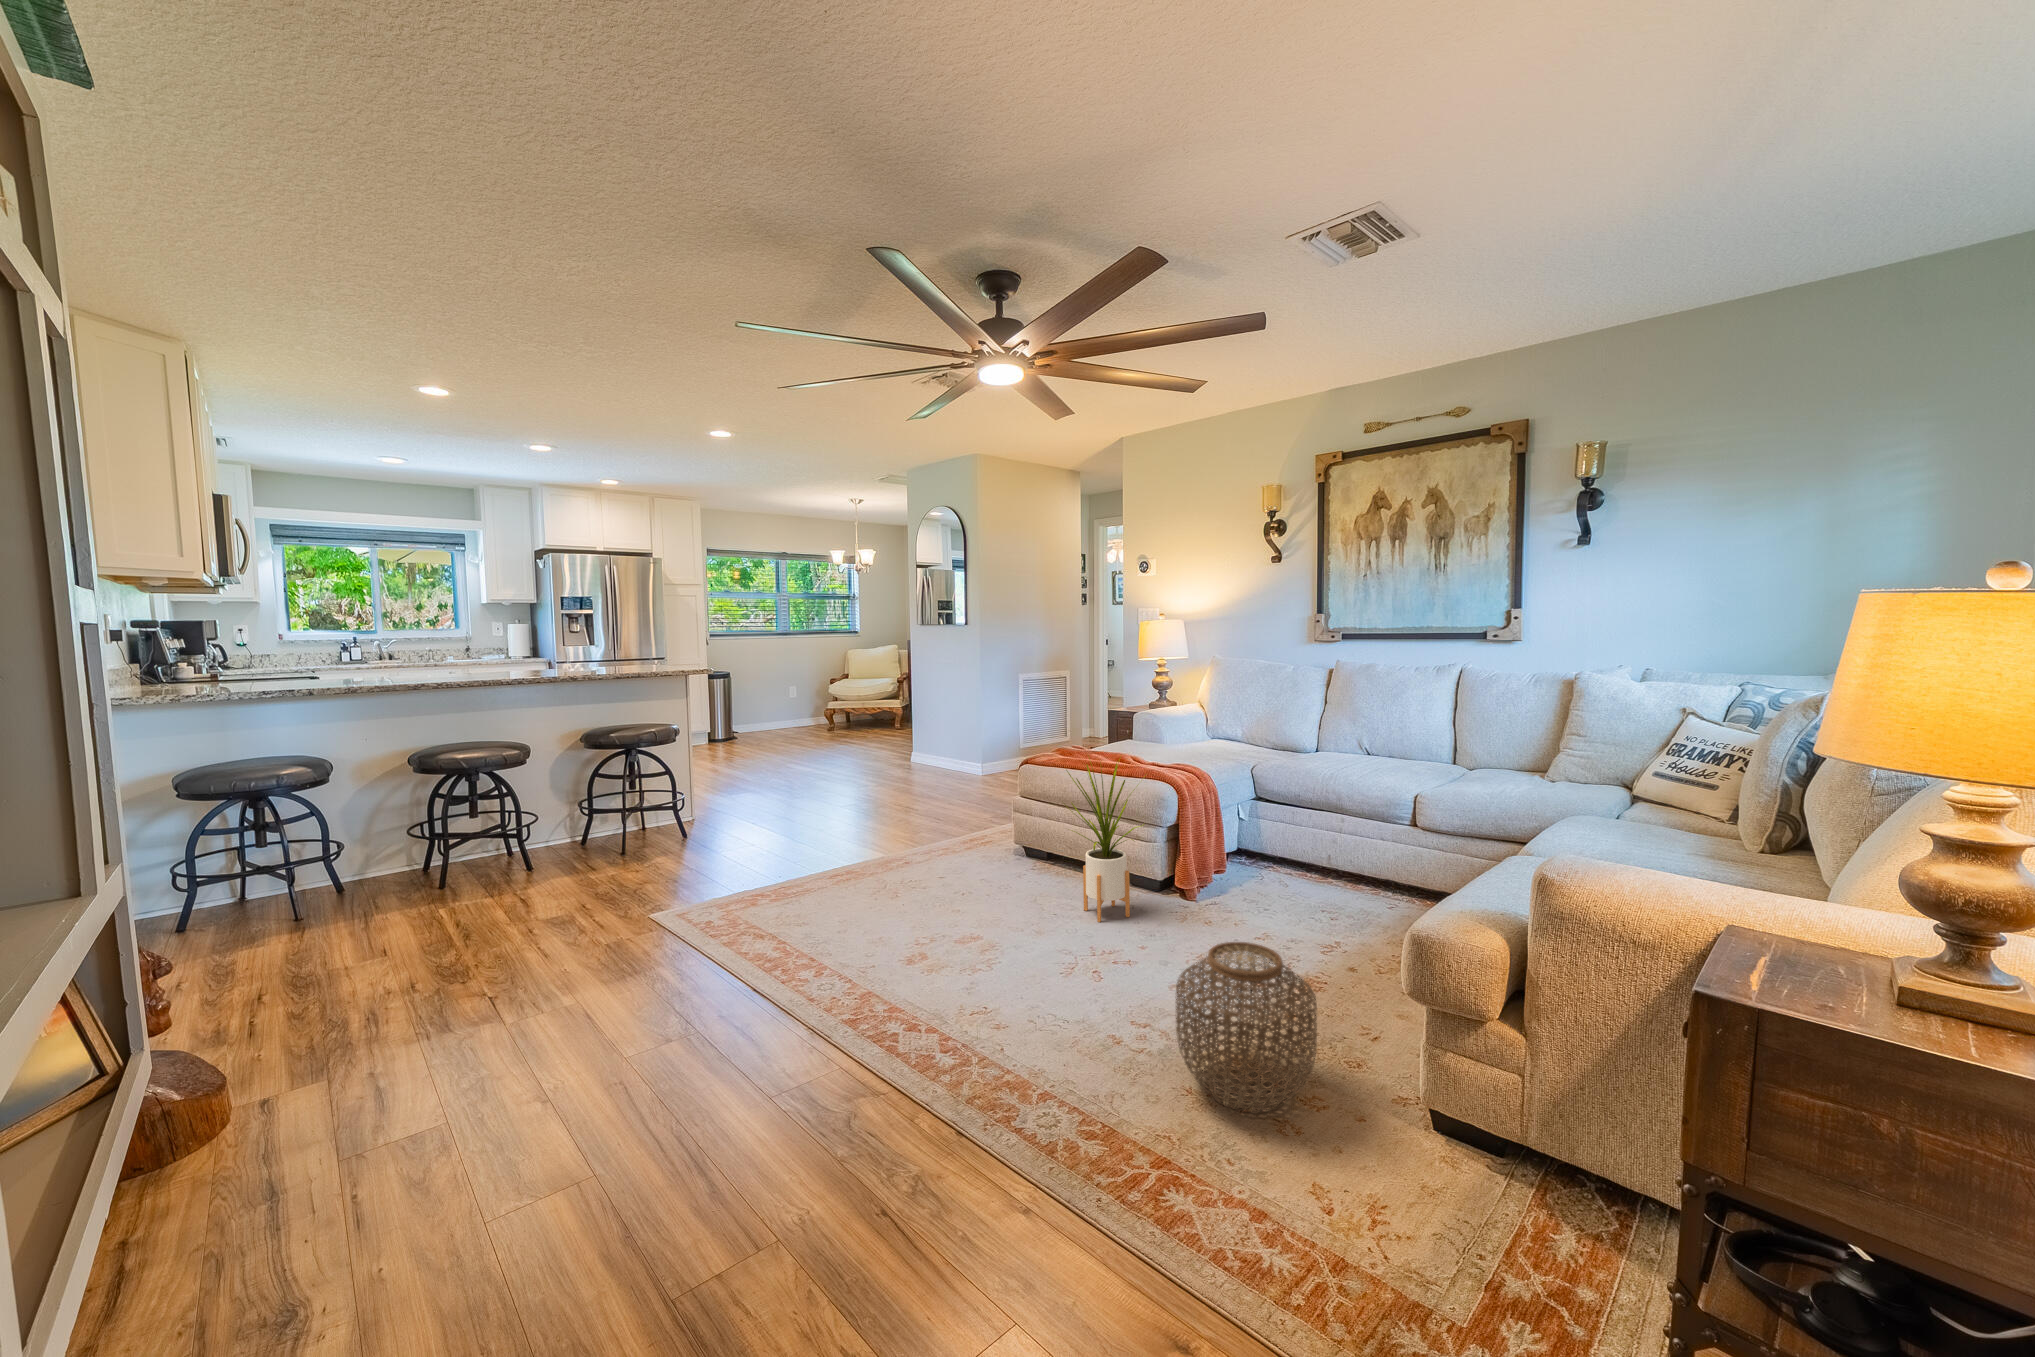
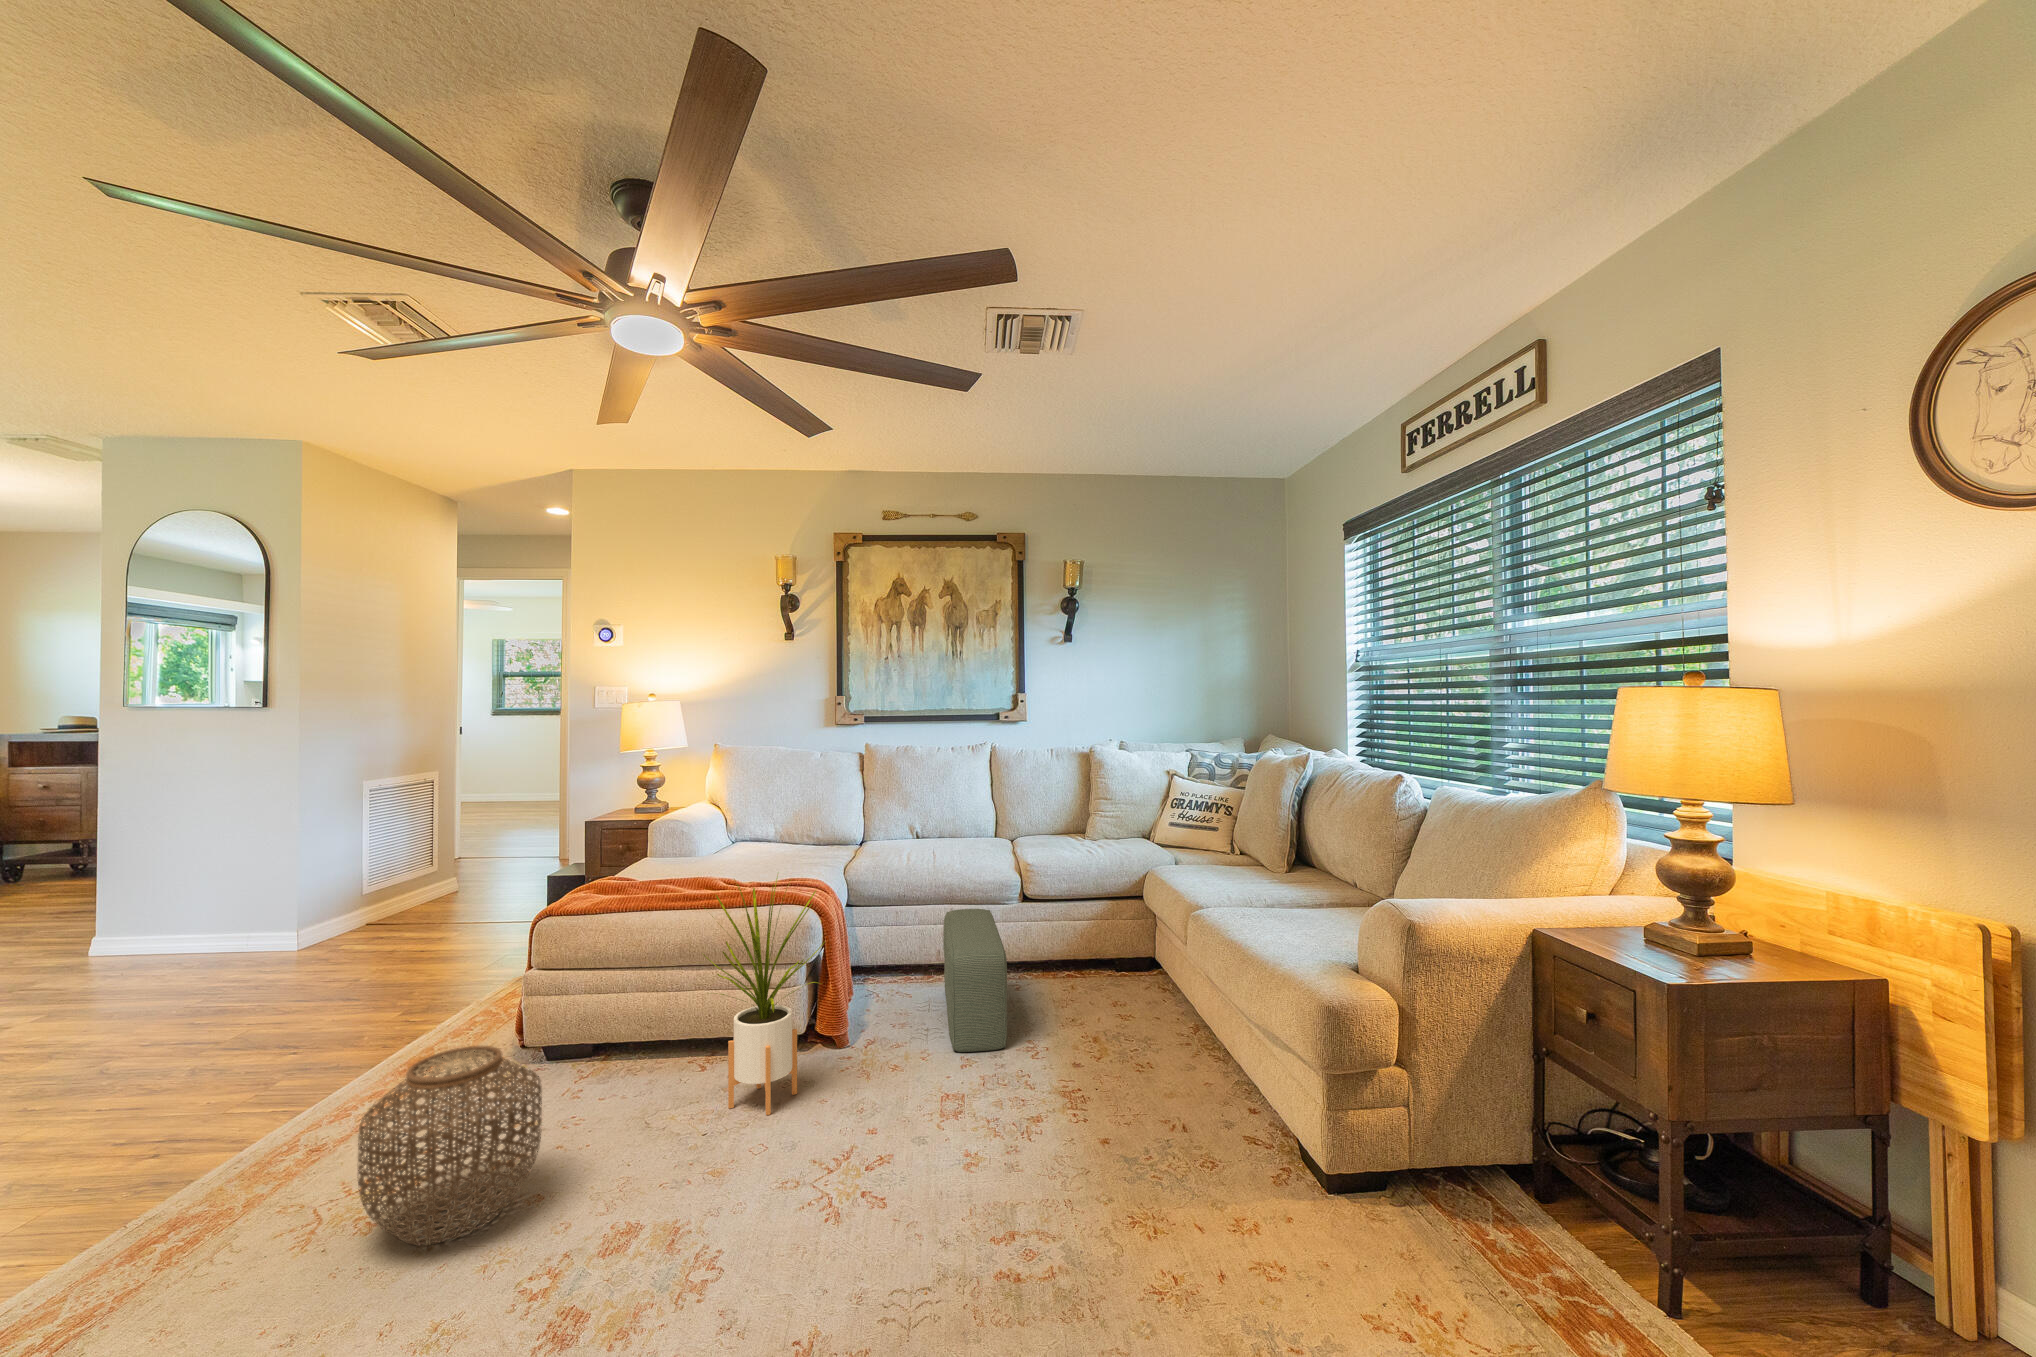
pouf: none [1265,819,1372,944] -> present [943,909,1007,1052]
woven basket: present [1176,942,1317,1112] -> present [358,1046,542,1245]

